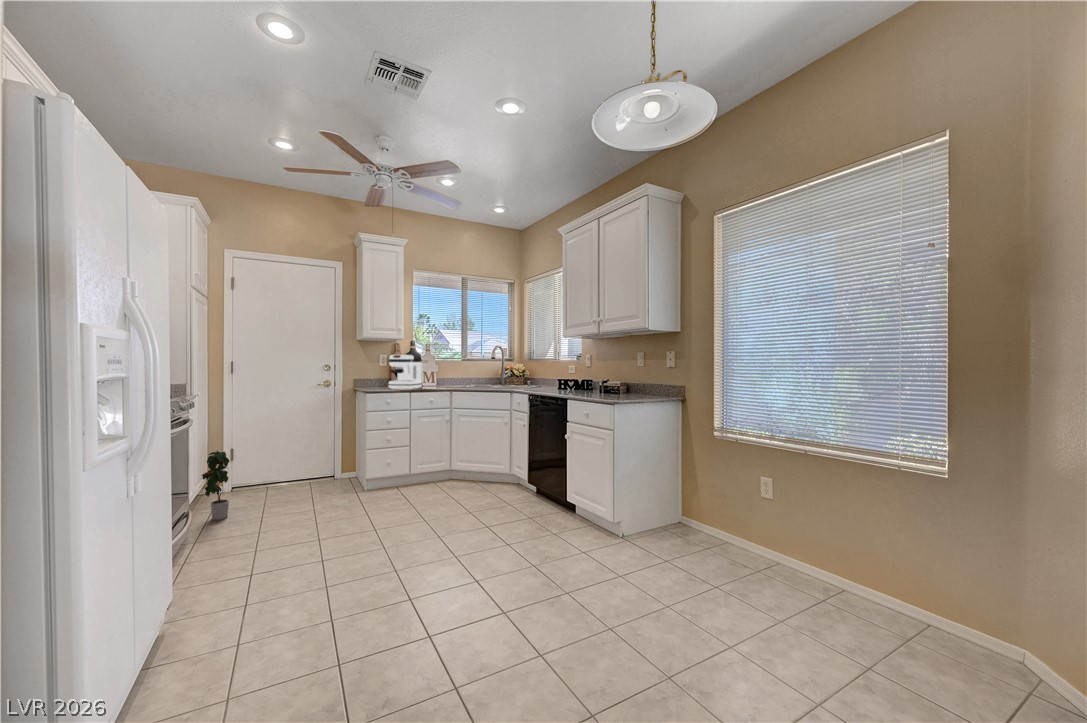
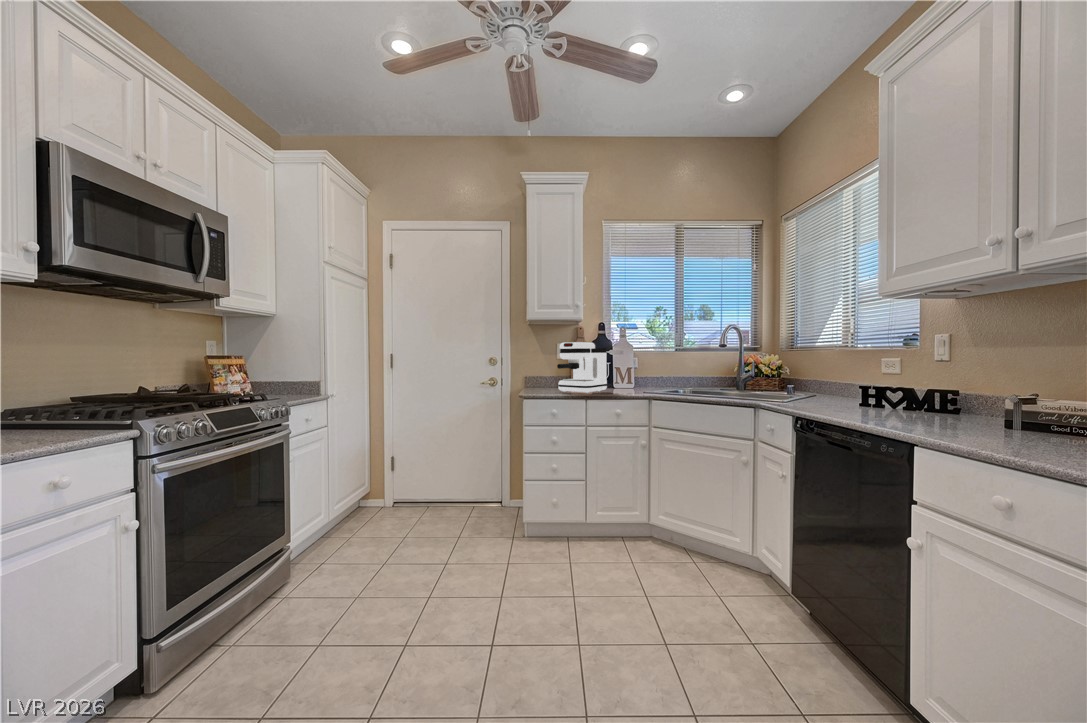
potted plant: present [202,451,230,520] -> none [315,463,365,552]

